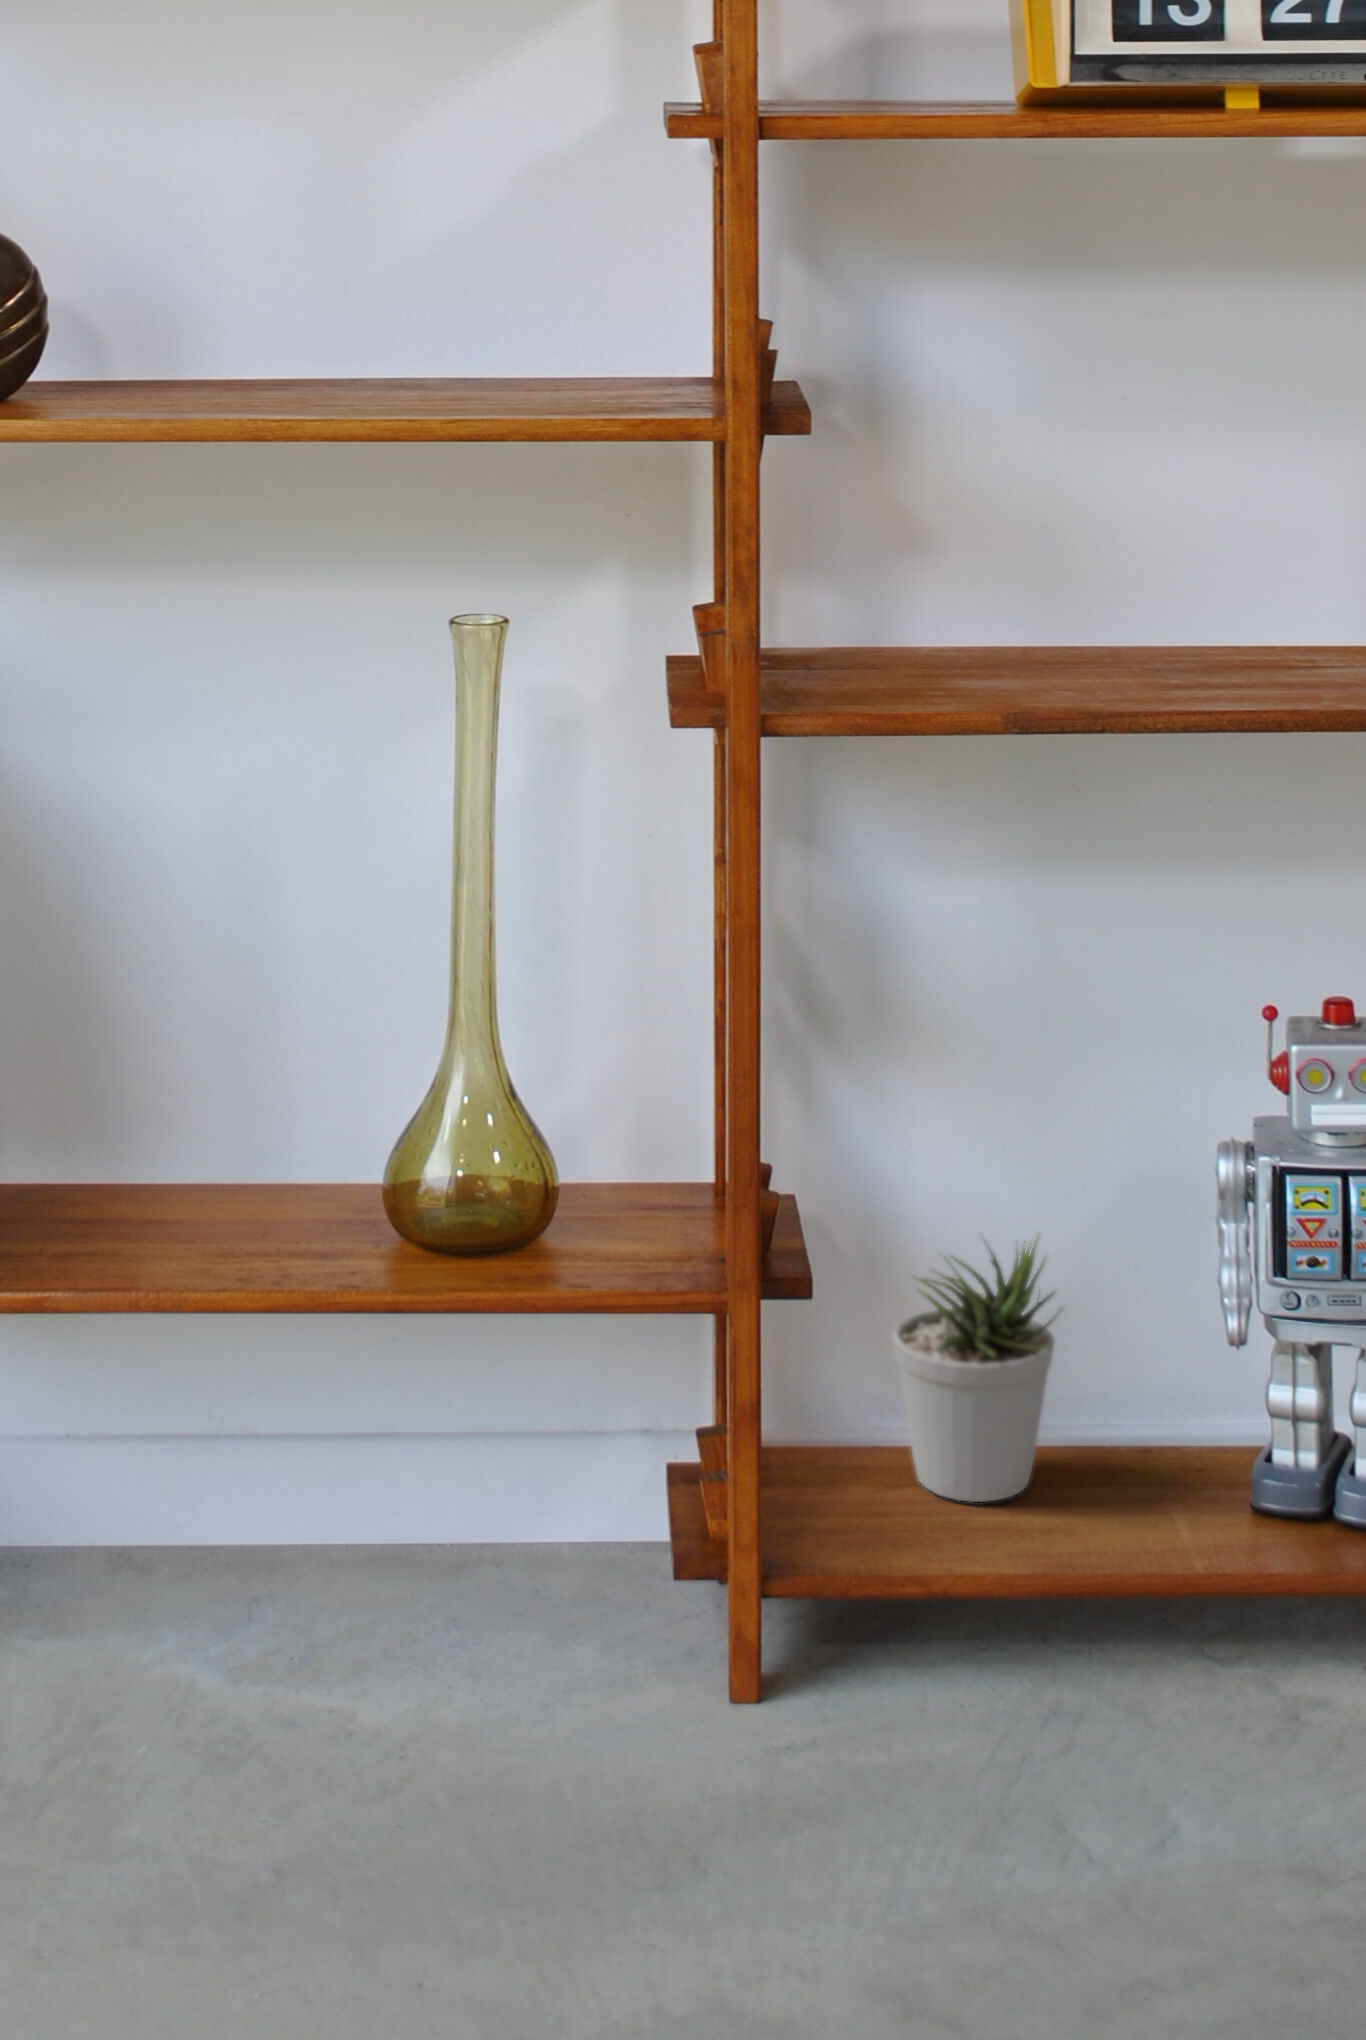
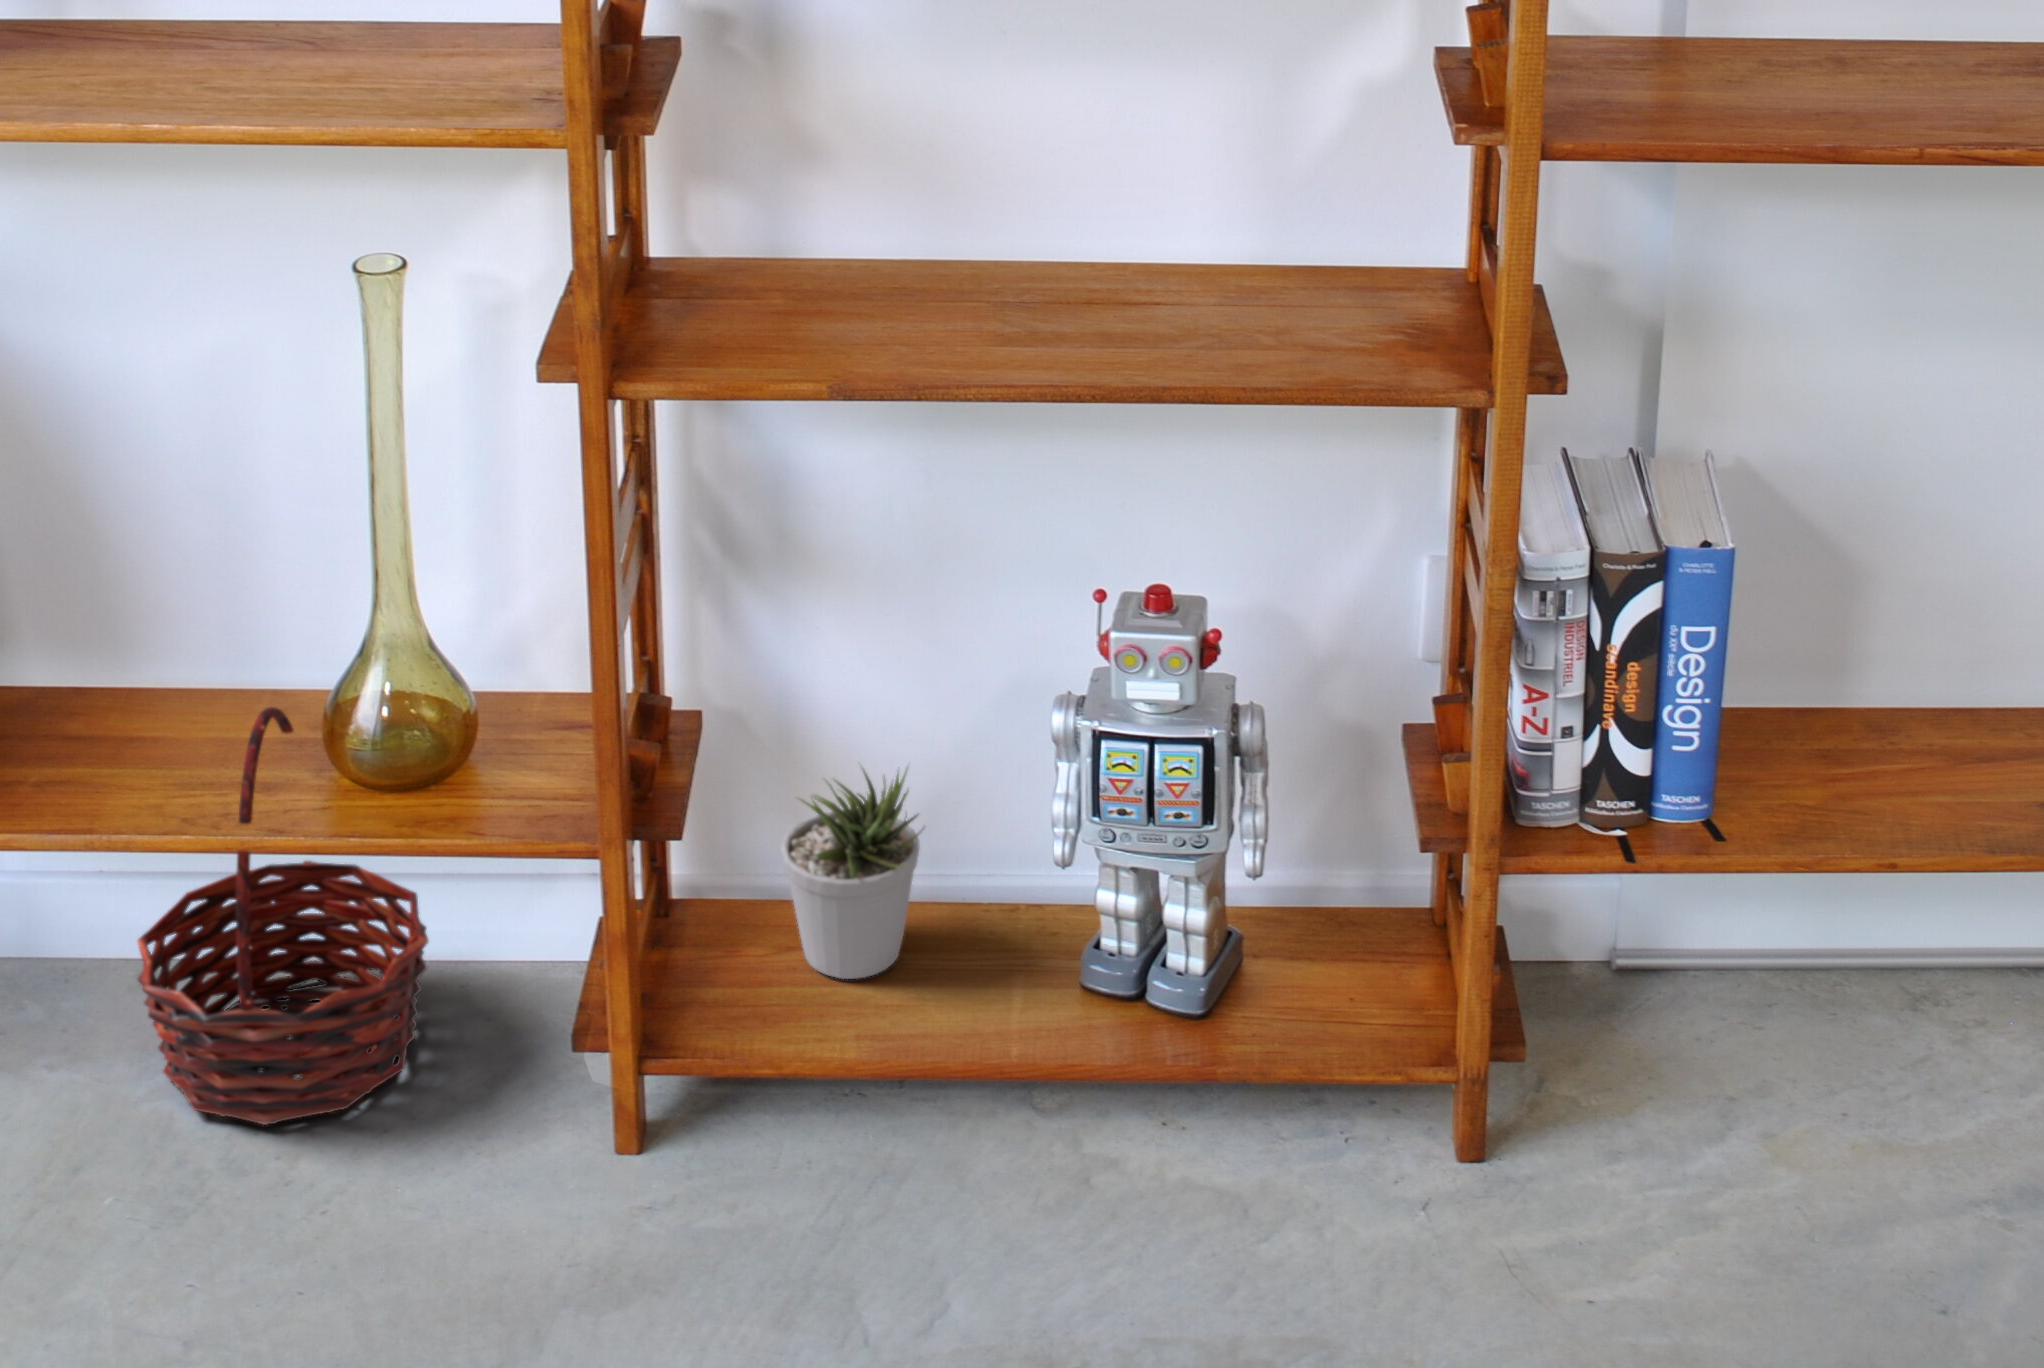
basket: none [138,1168,483,1684] -> present [137,707,429,1125]

